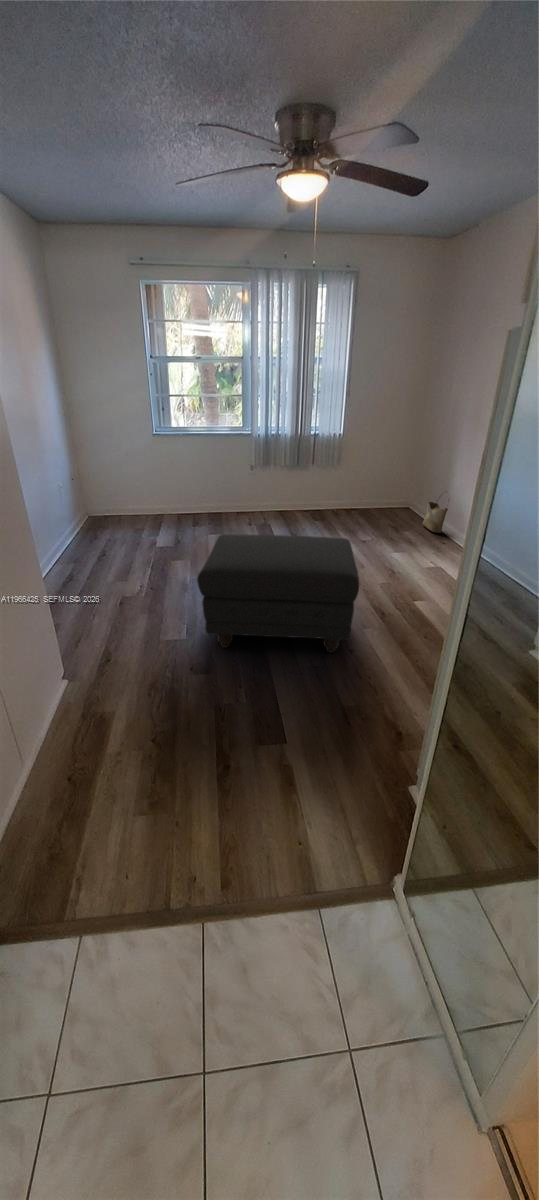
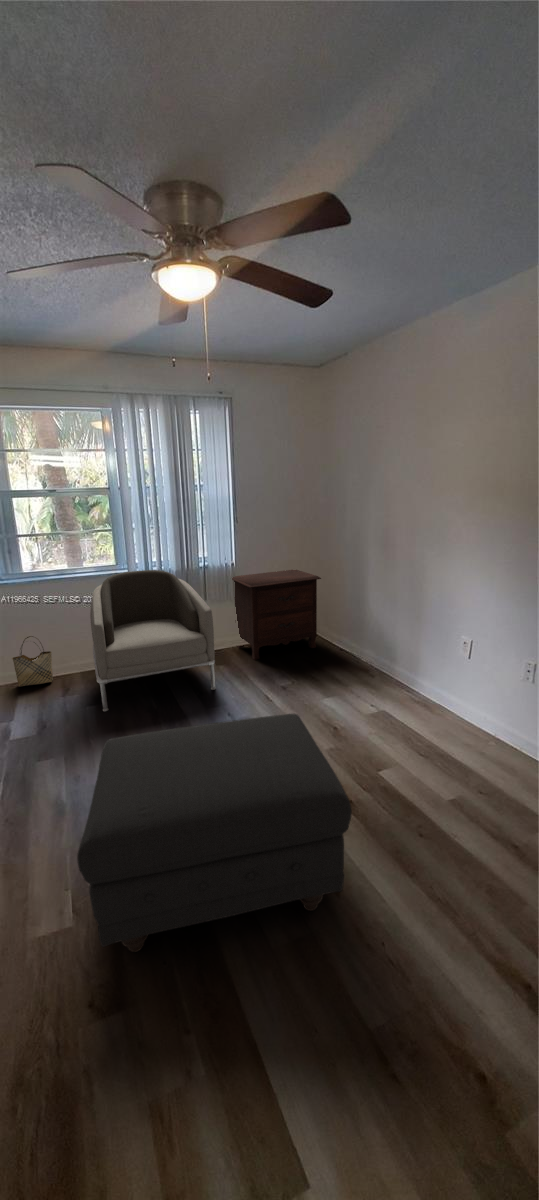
armchair: none [221,434,312,540] -> present [90,570,216,711]
nightstand: none [336,445,420,522] -> present [232,570,321,660]
woven basket: present [423,491,448,533] -> present [12,636,53,687]

